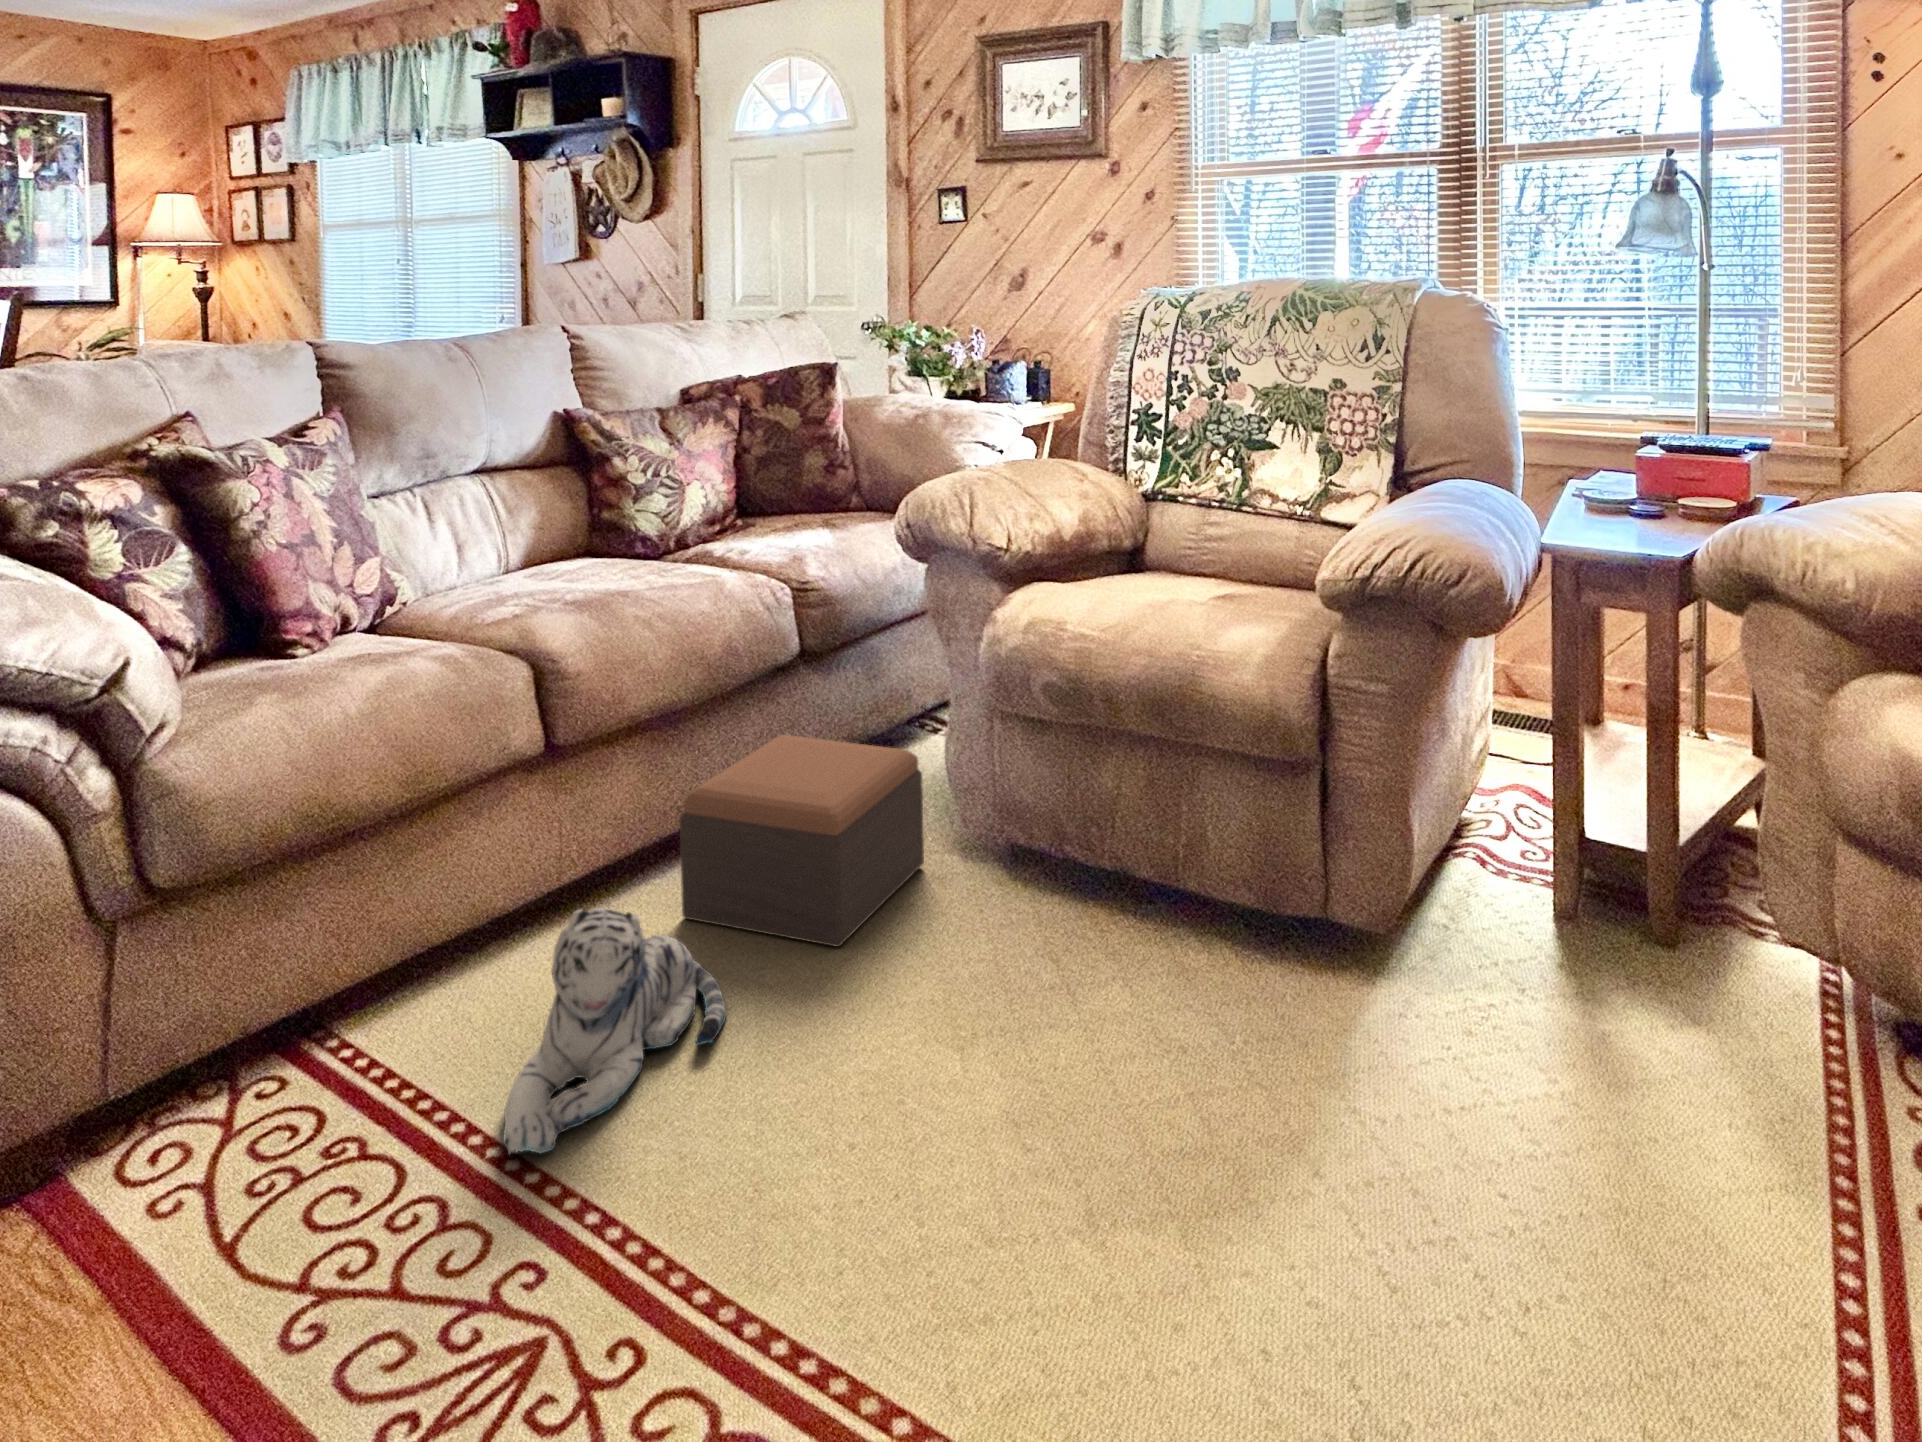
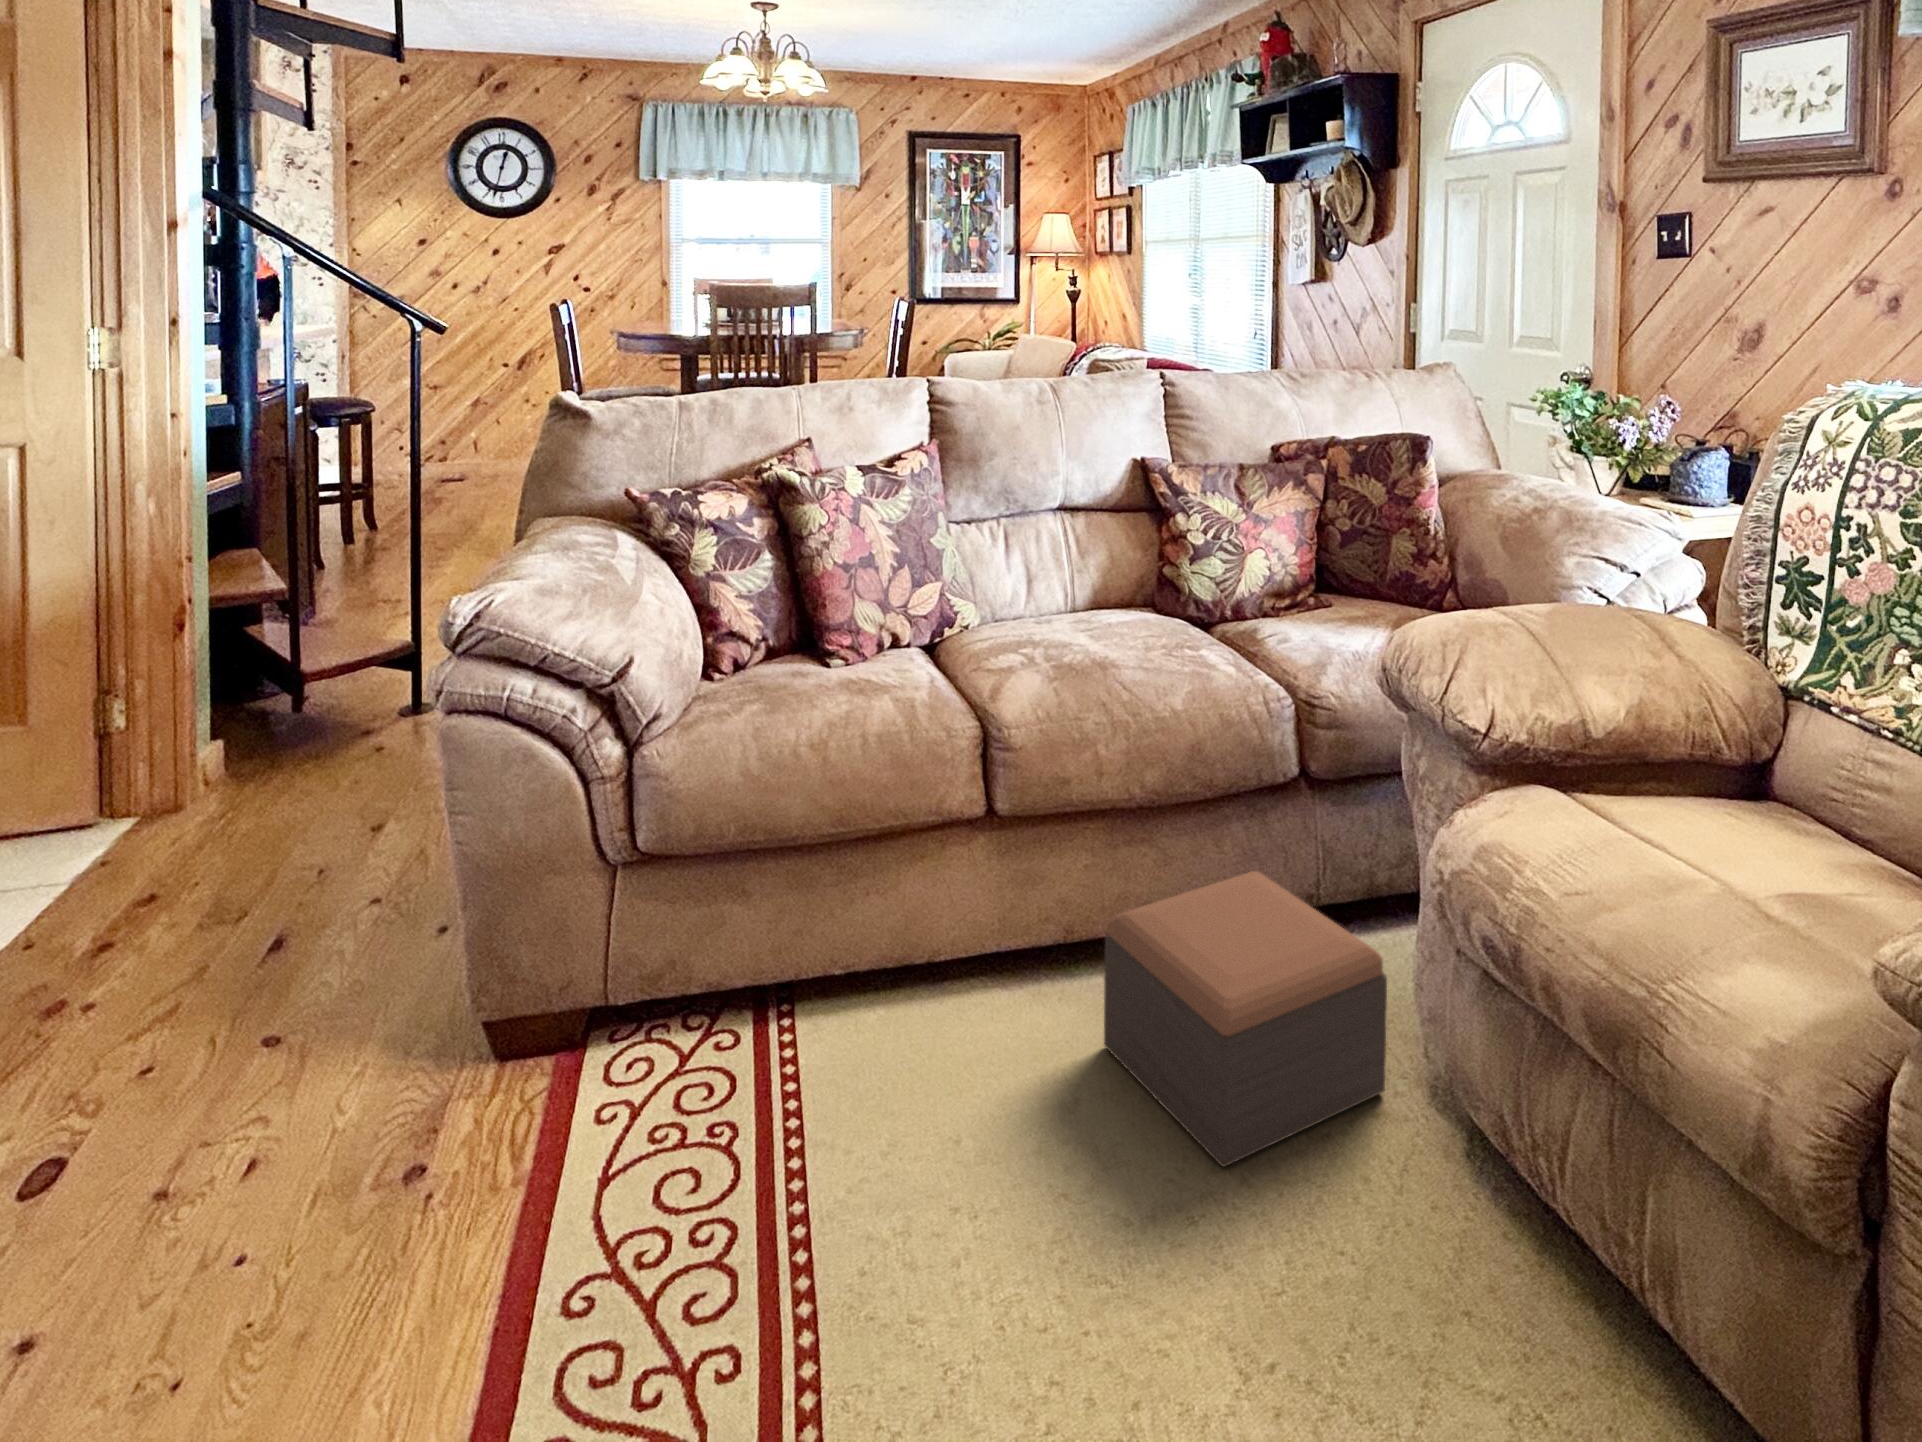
plush toy: present [503,908,726,1154] -> none [776,1032,1077,1287]

